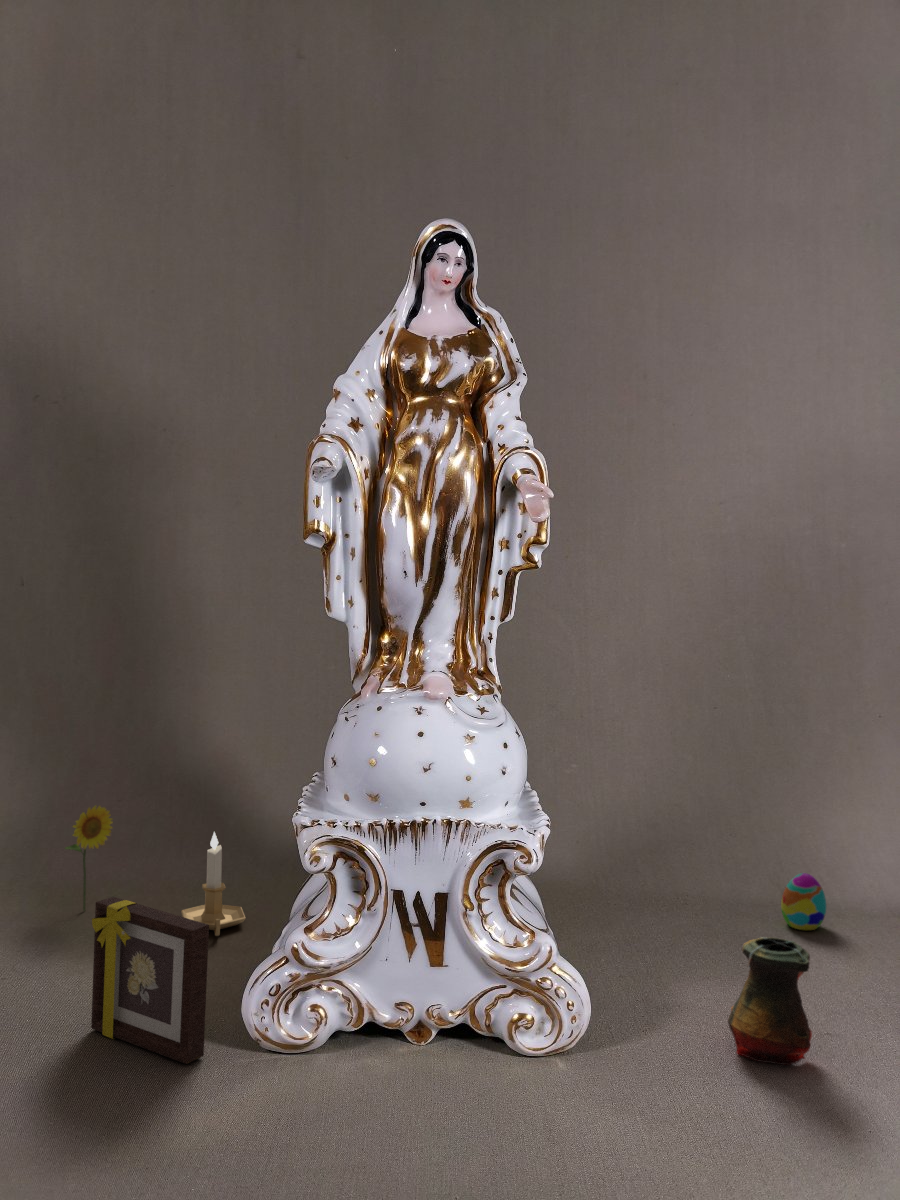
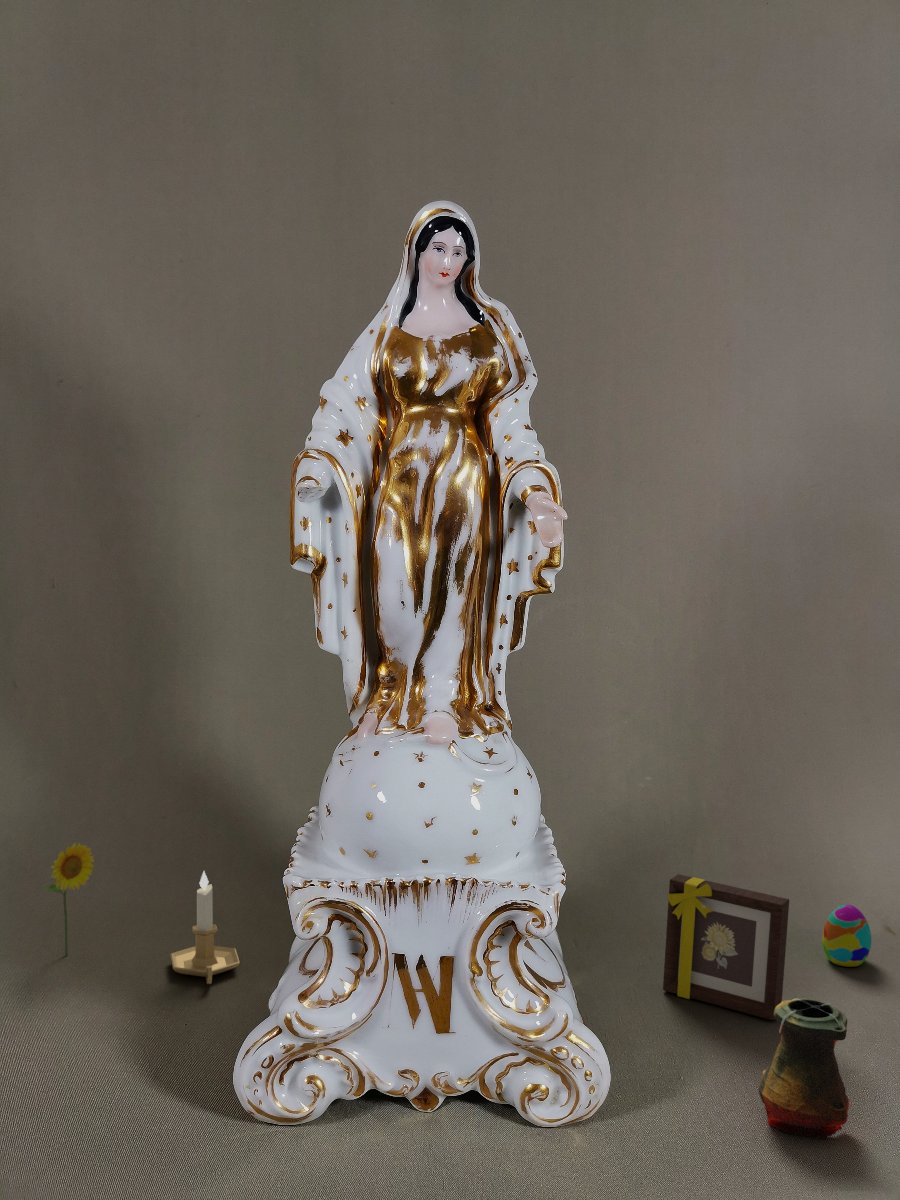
picture frame: present [91,897,209,1064] -> present [663,874,789,1020]

